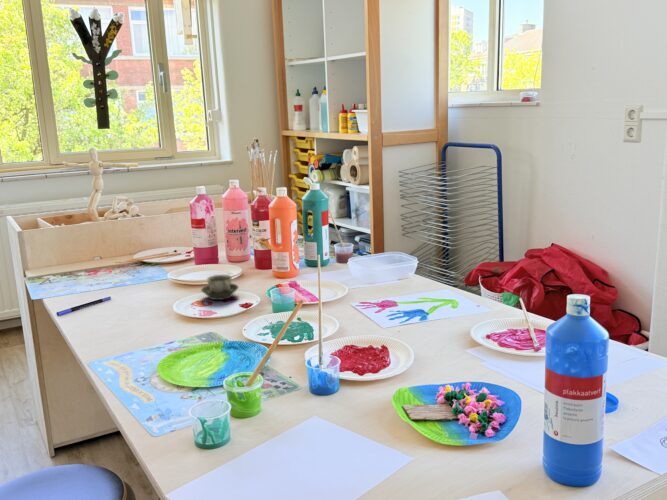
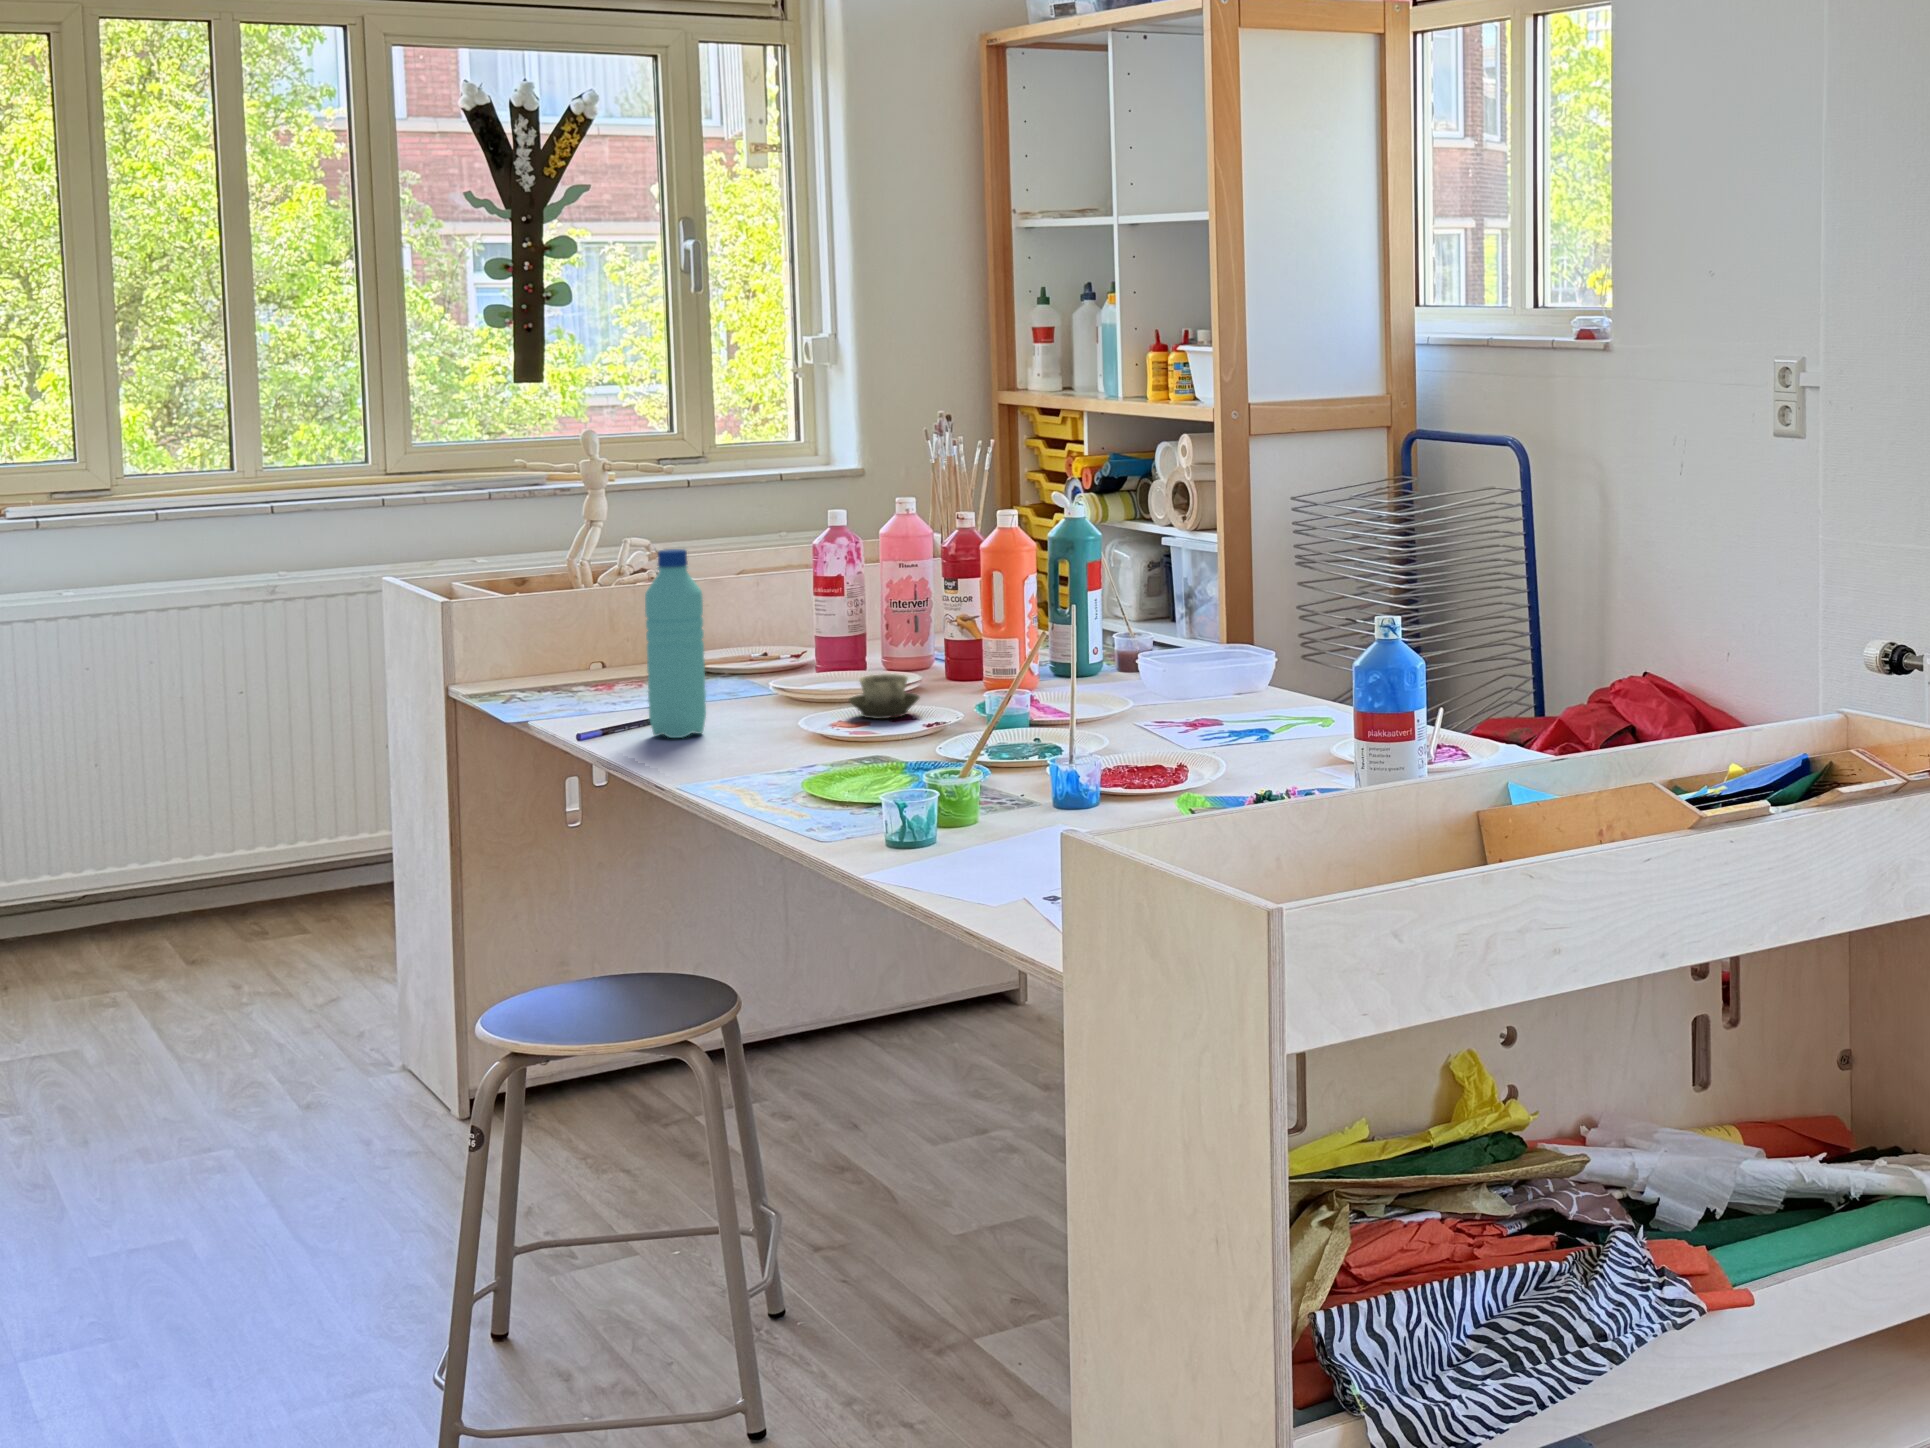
water bottle: none [85,215,124,317] -> present [645,549,706,738]

